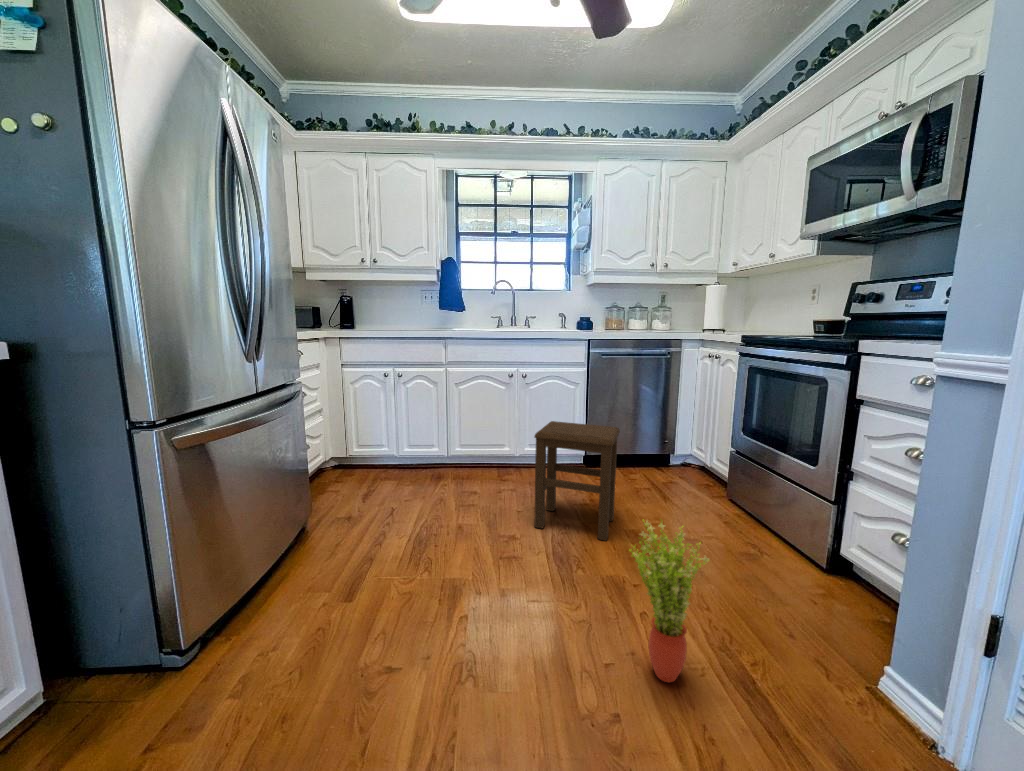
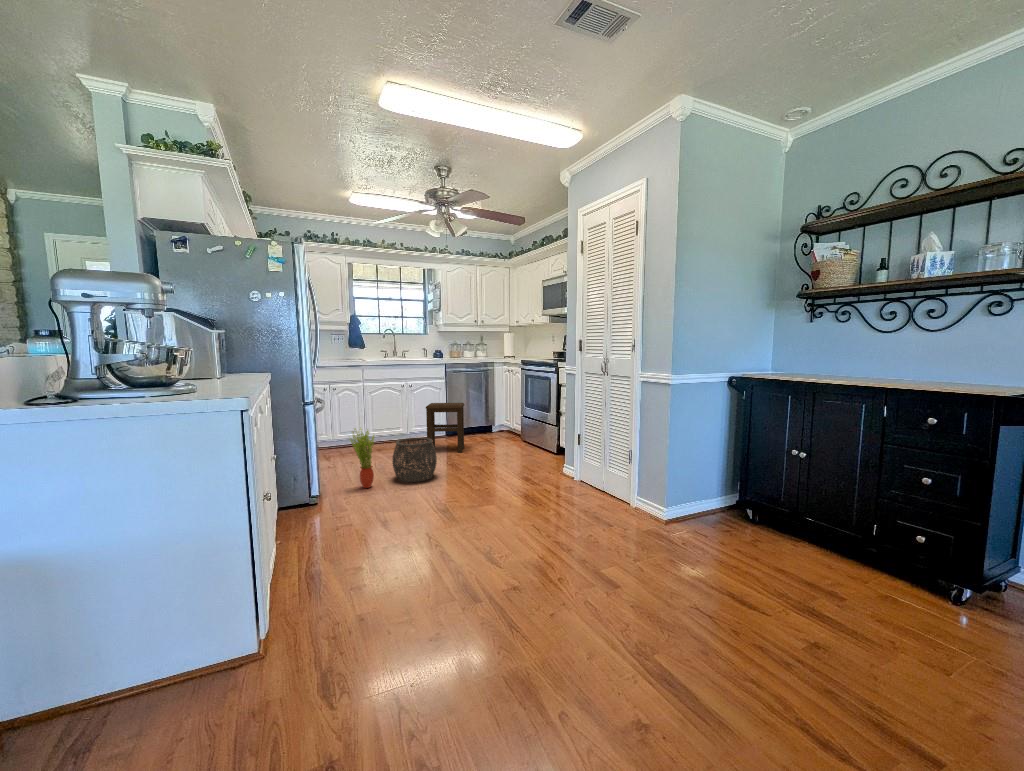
potted plant: present [630,521,709,682] -> present [351,428,374,488]
woven basket: none [391,547,520,716] -> present [392,437,437,482]

